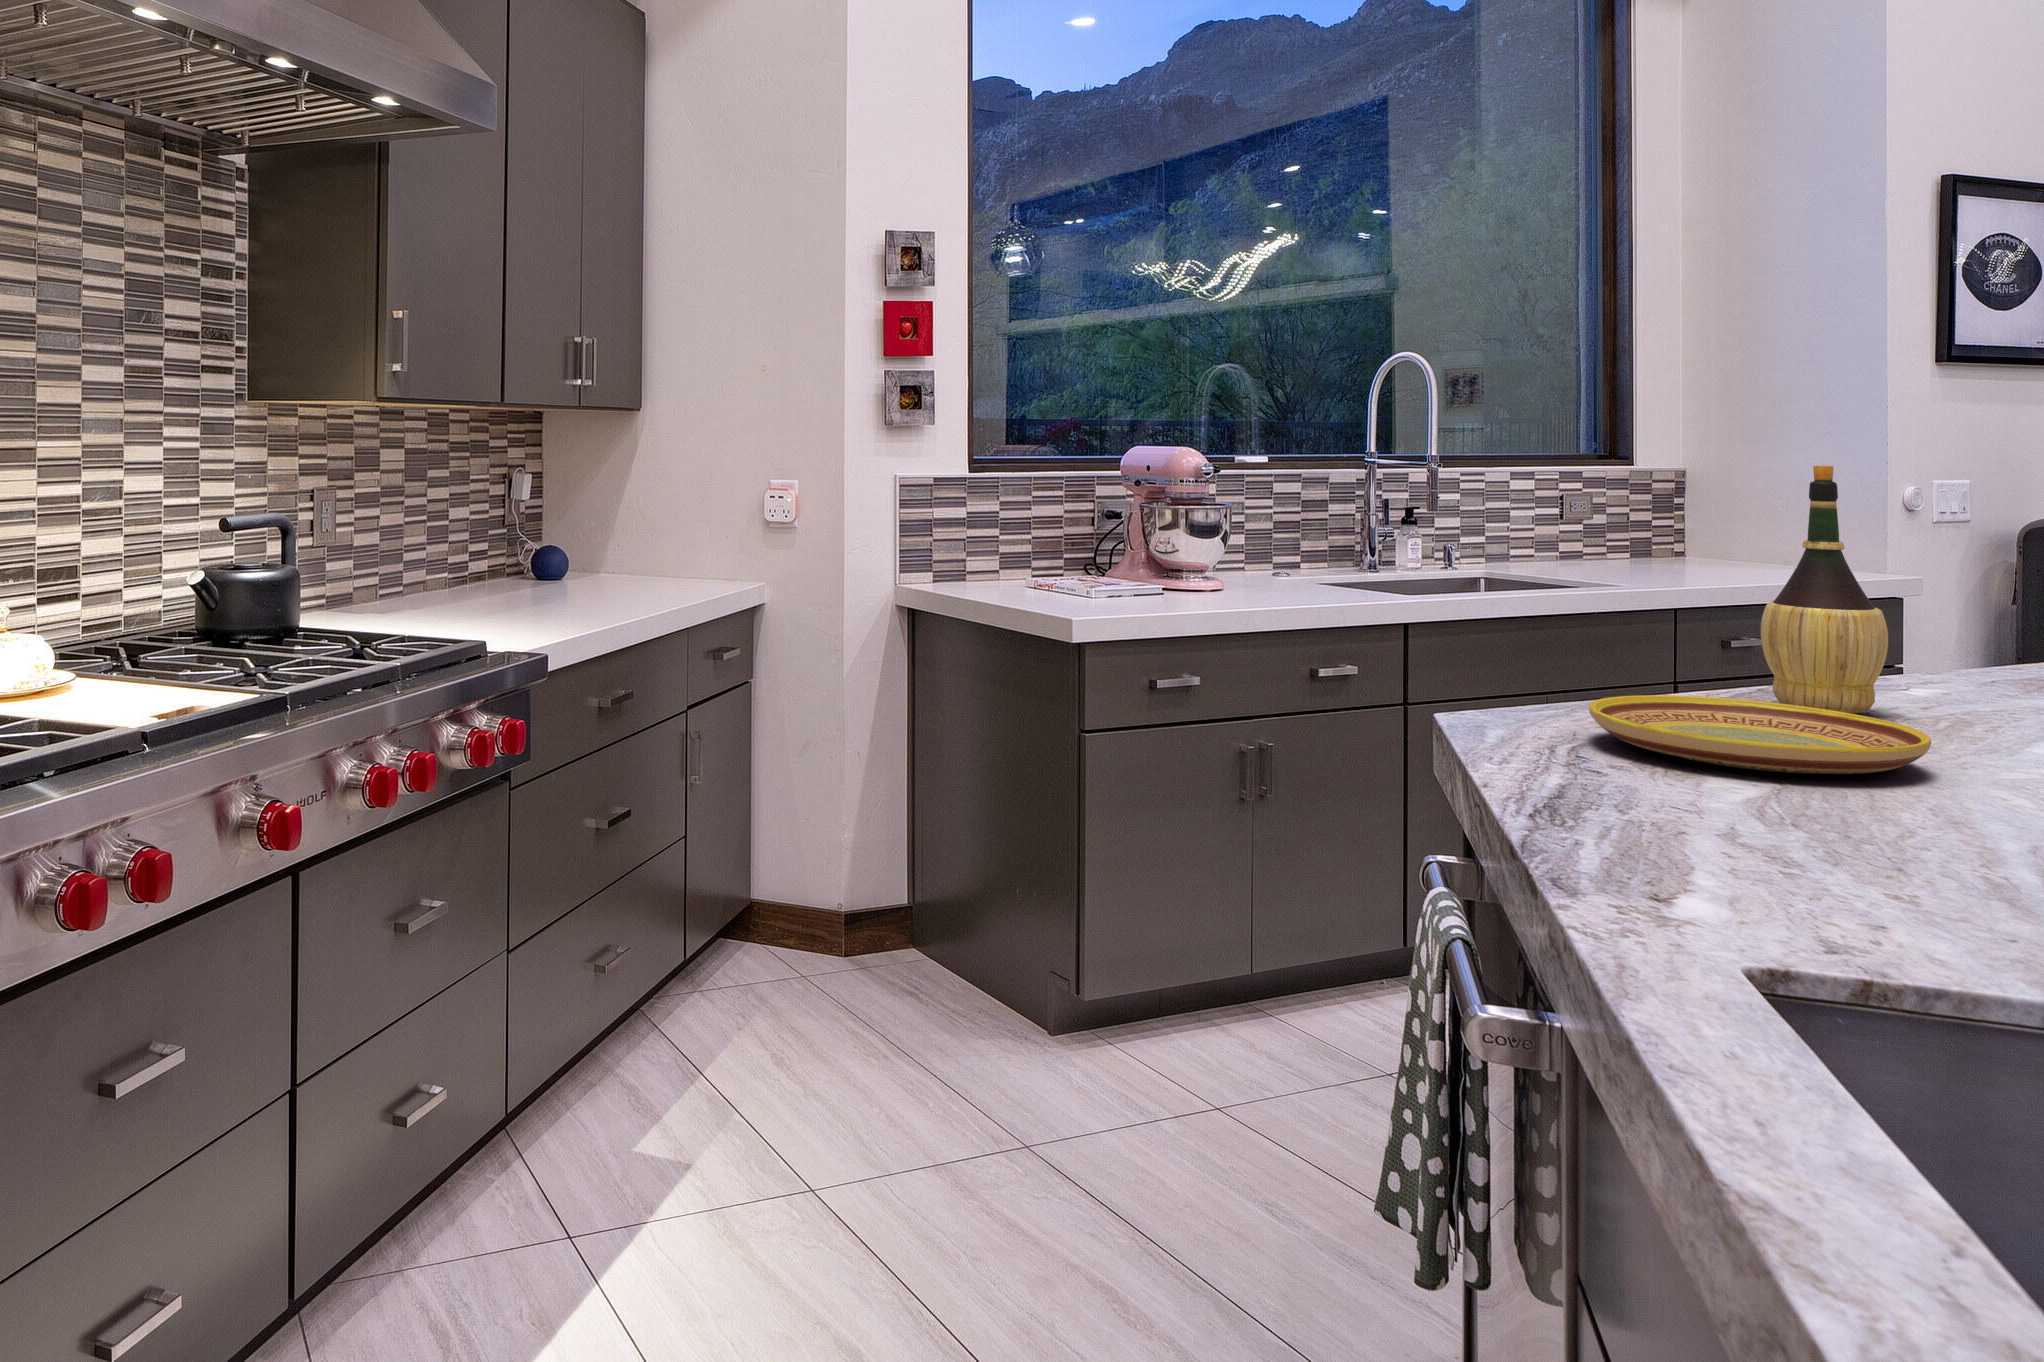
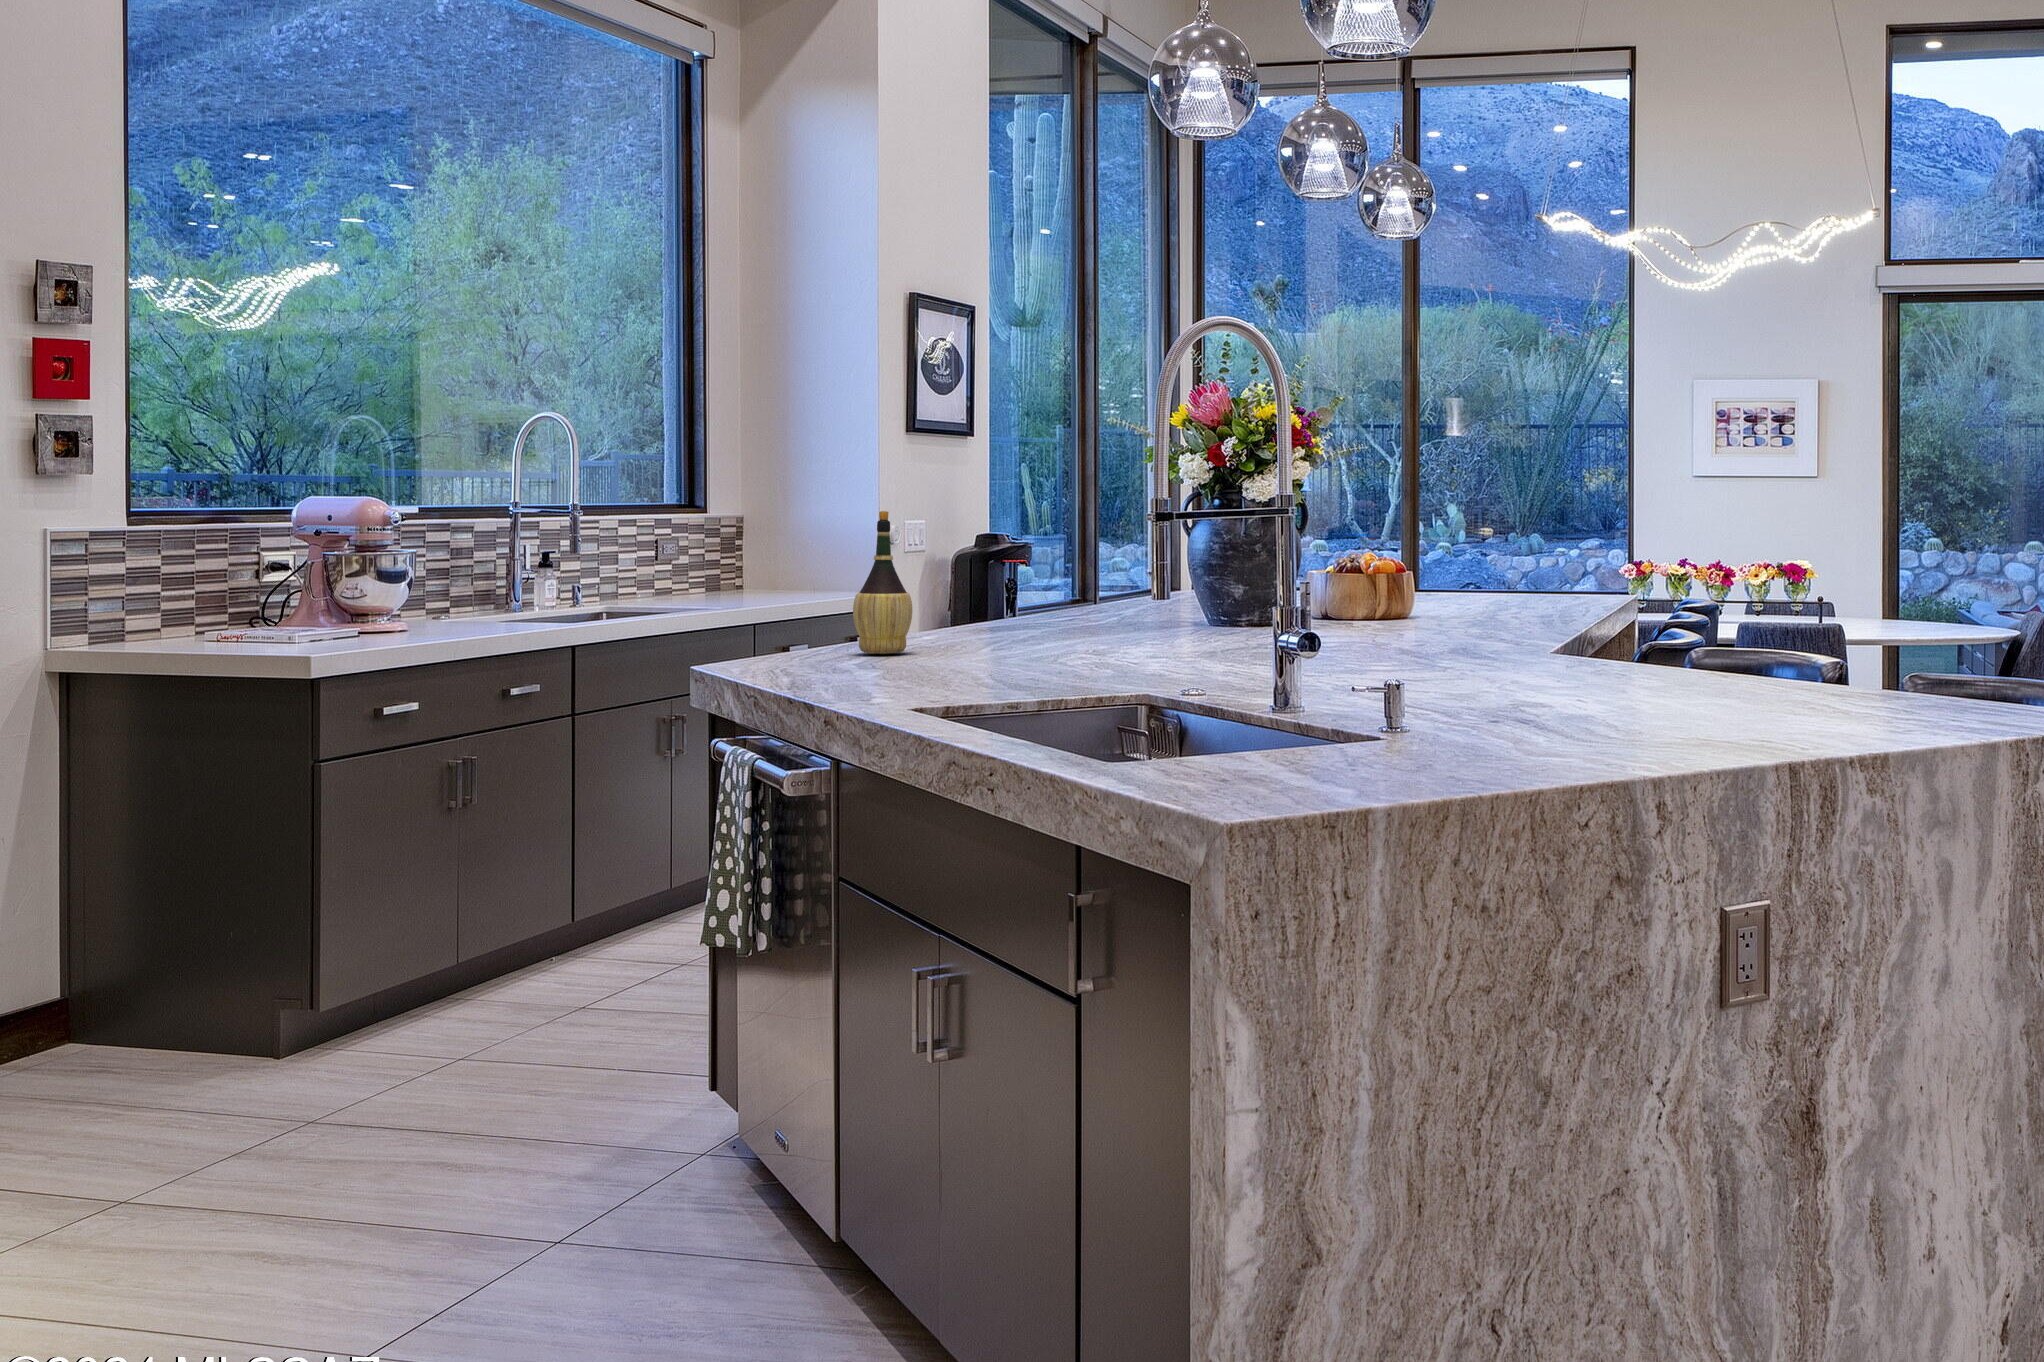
plate: present [1589,695,1931,774] -> none [785,645,939,674]

